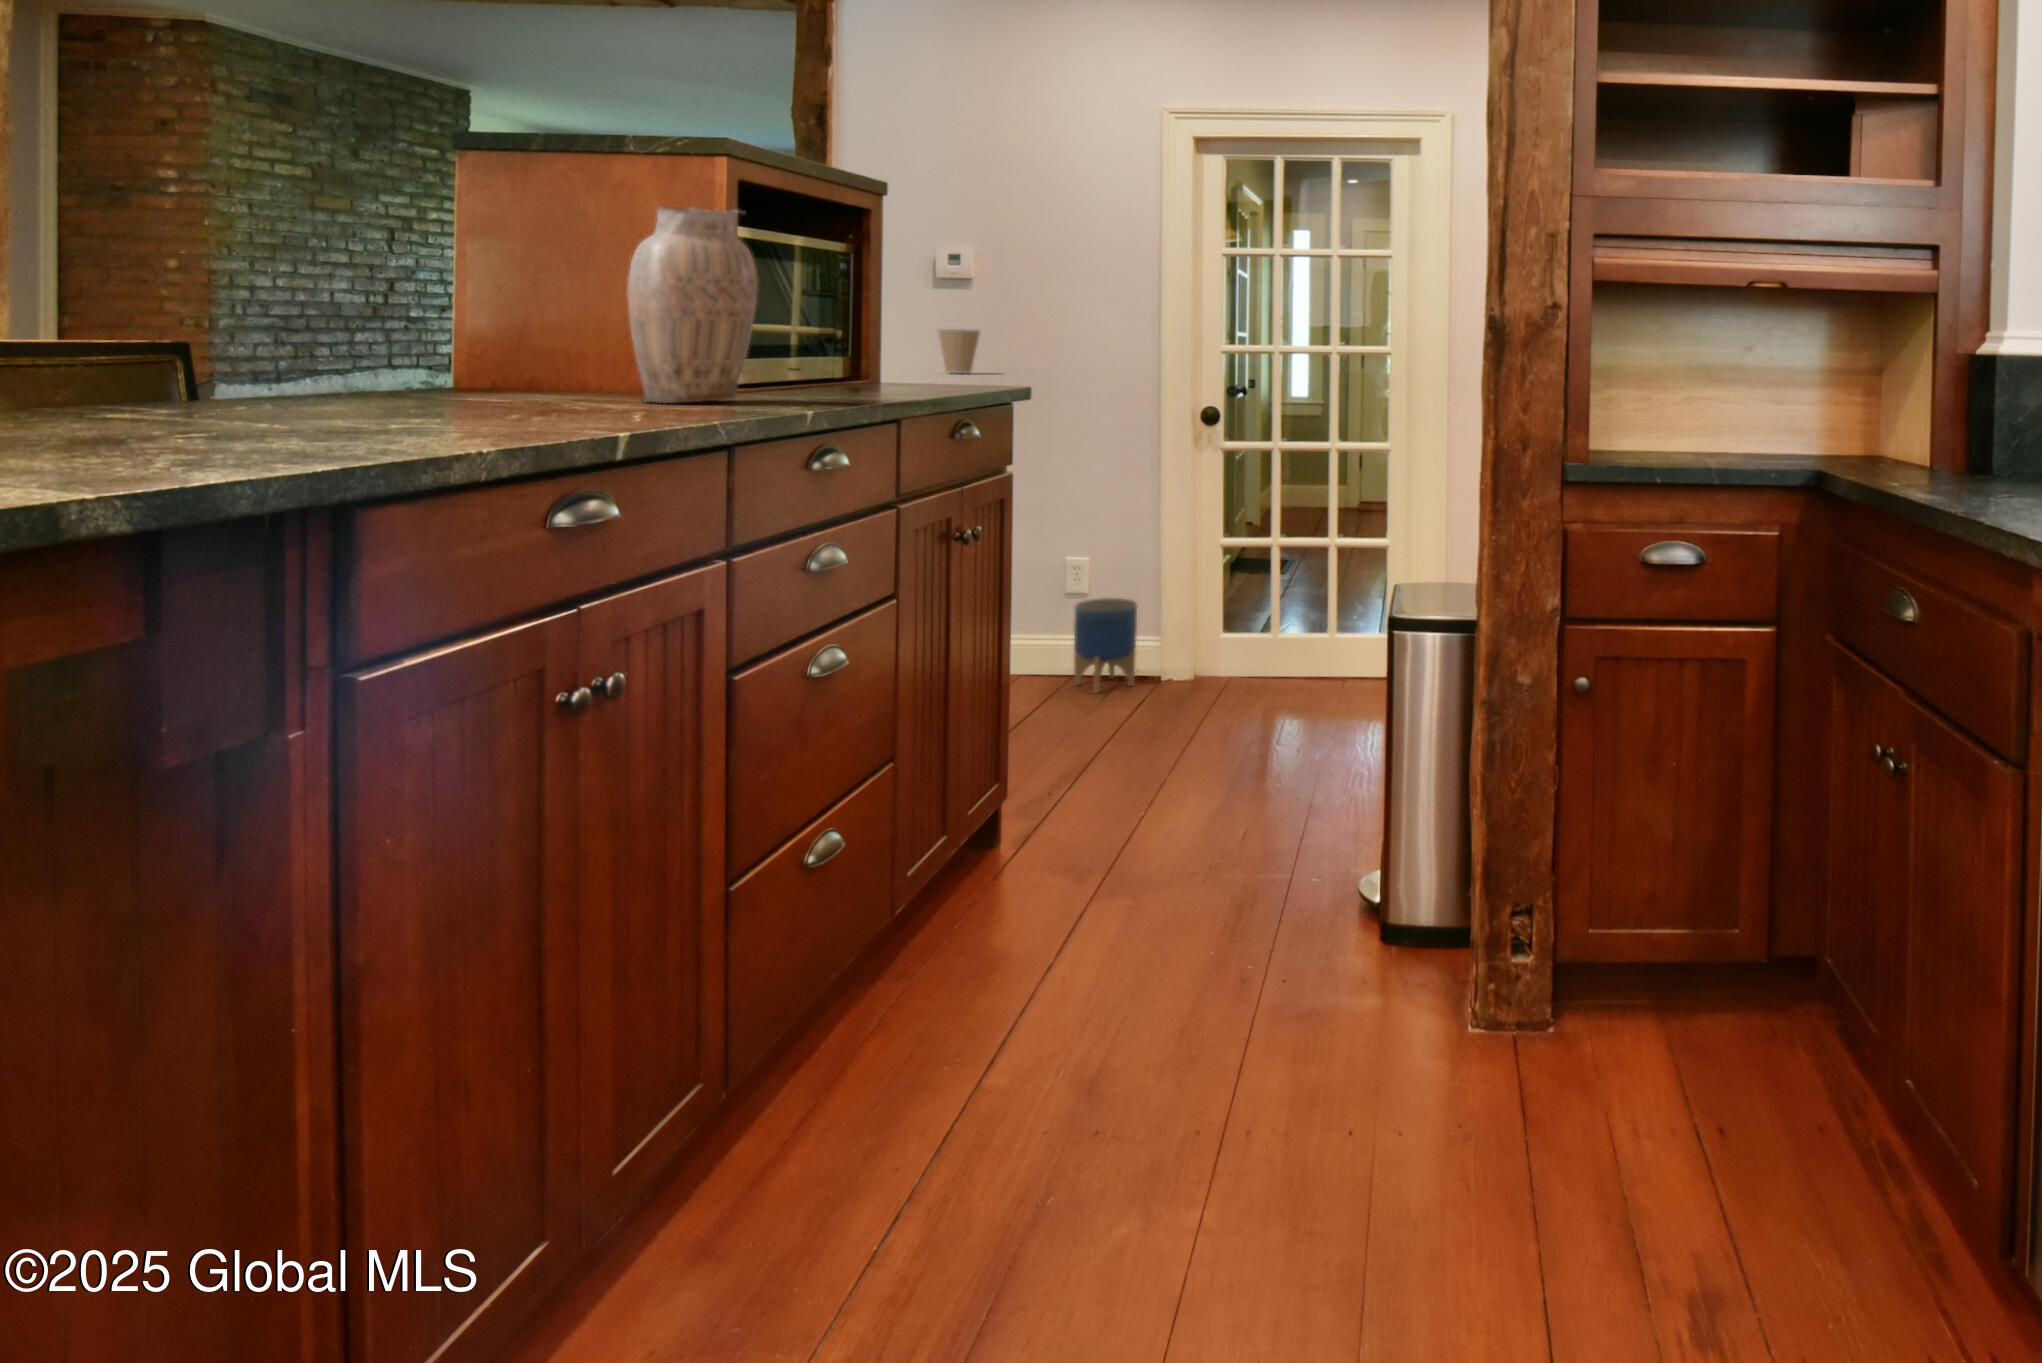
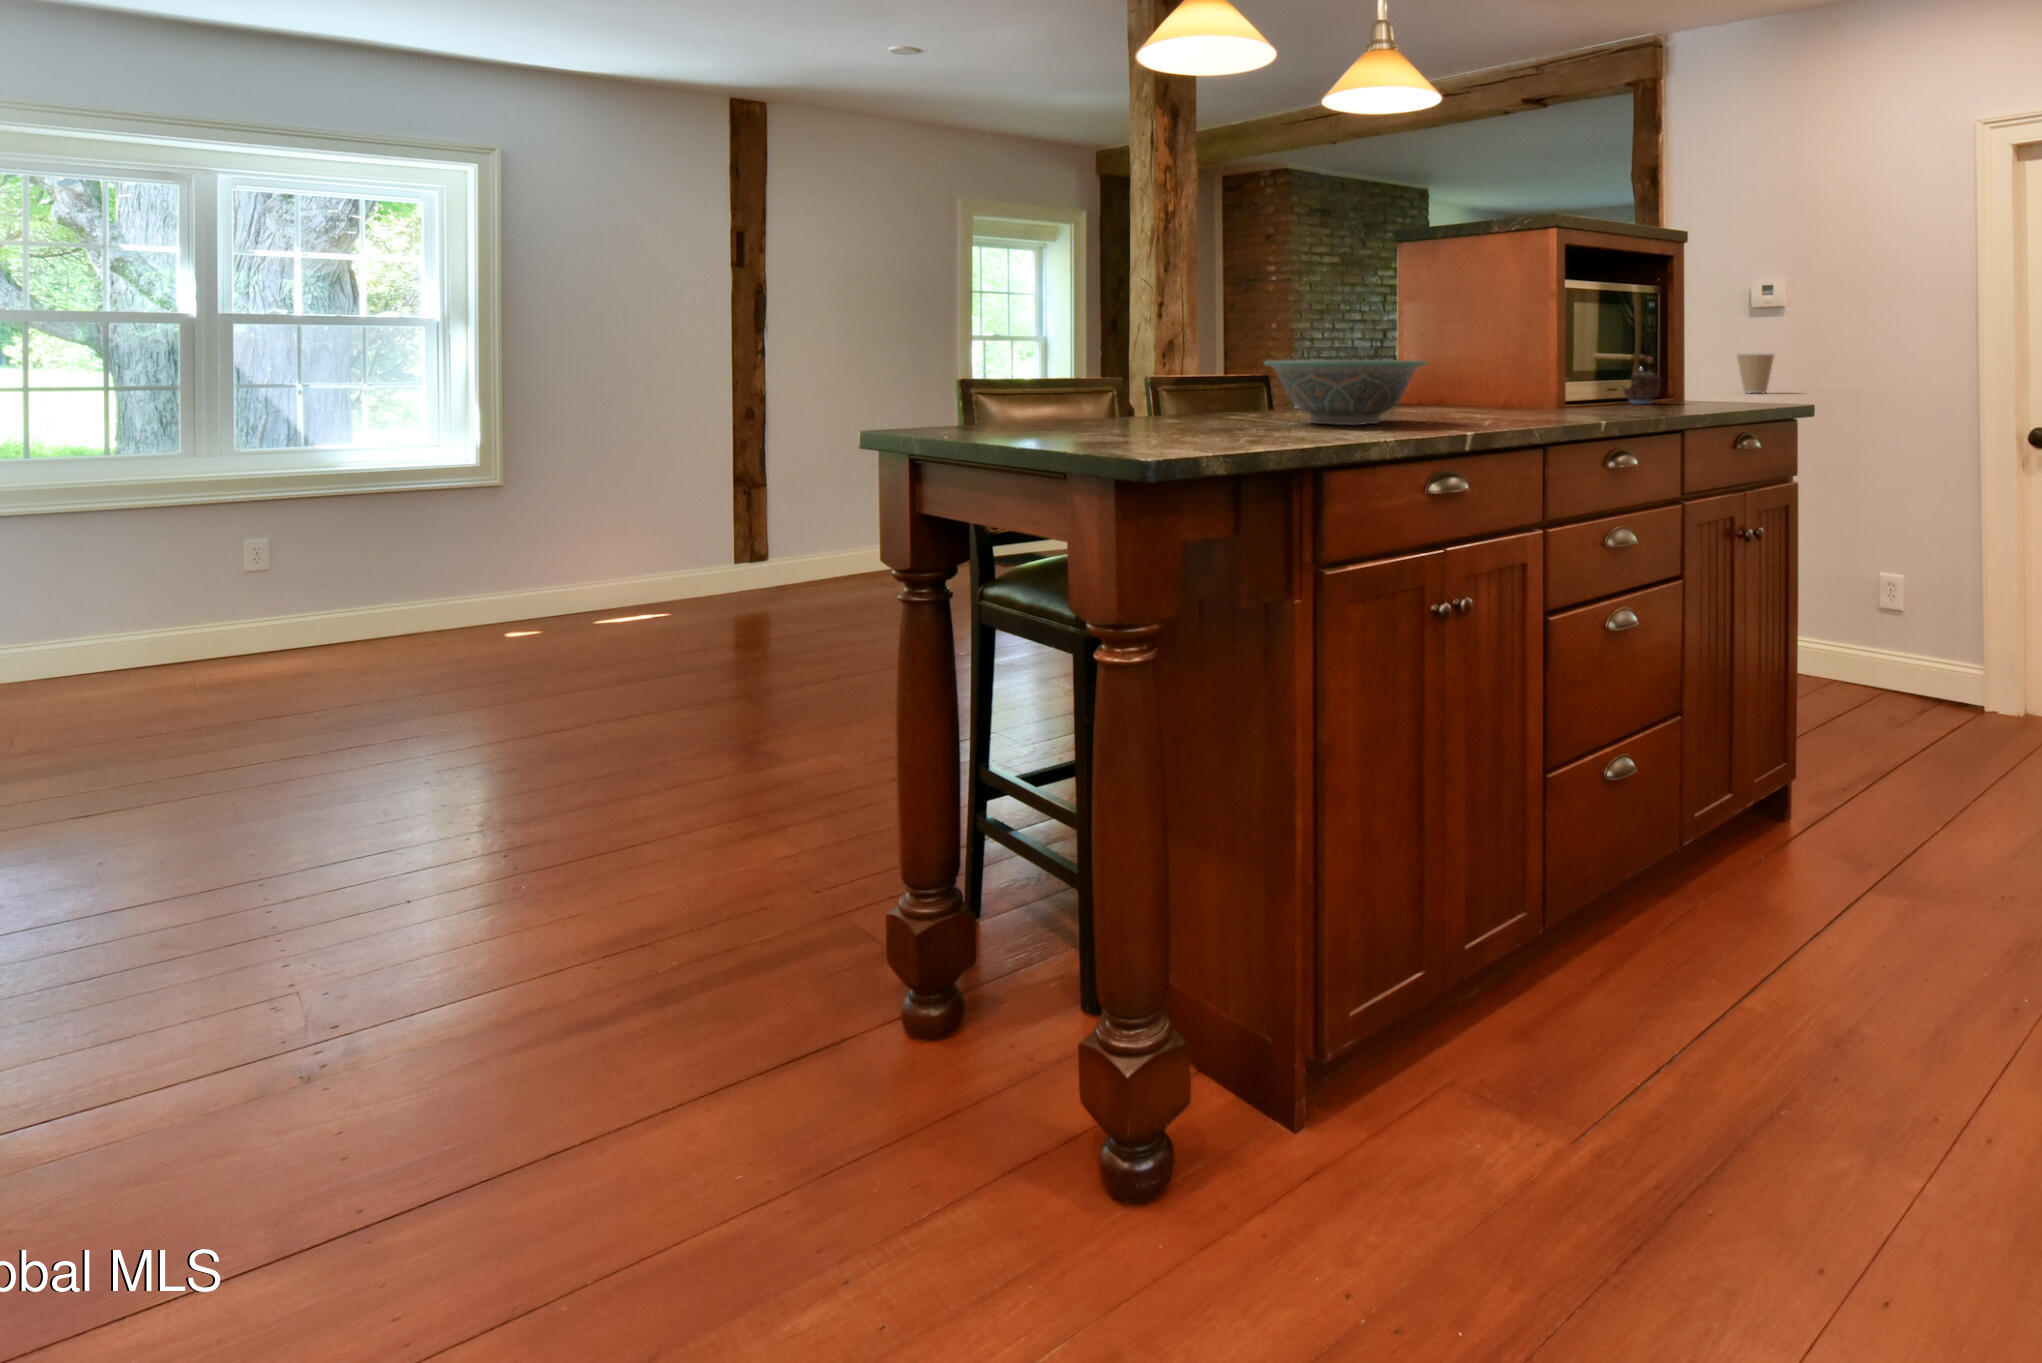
vase: present [628,206,758,403] -> none [1489,270,1571,415]
decorative bowl: none [162,315,528,425] -> present [1264,360,1427,425]
candle: none [808,340,864,386] -> present [1623,373,1661,404]
planter: present [1074,598,1137,693] -> none [1879,616,1947,710]

